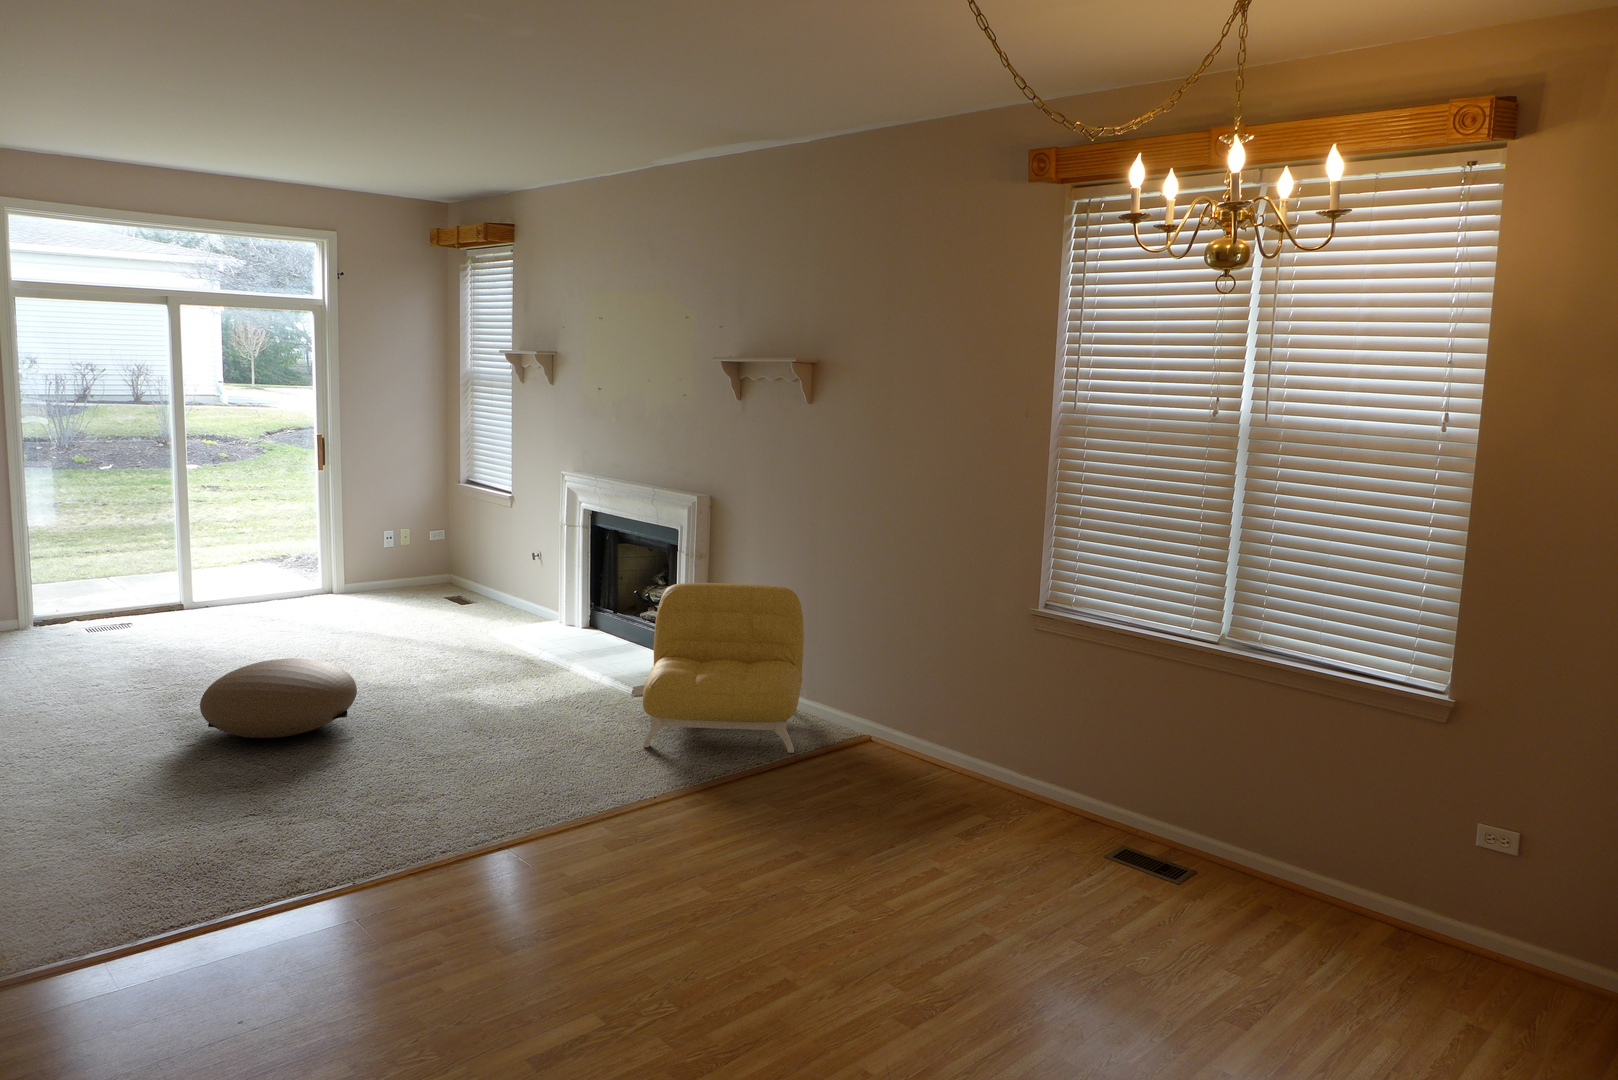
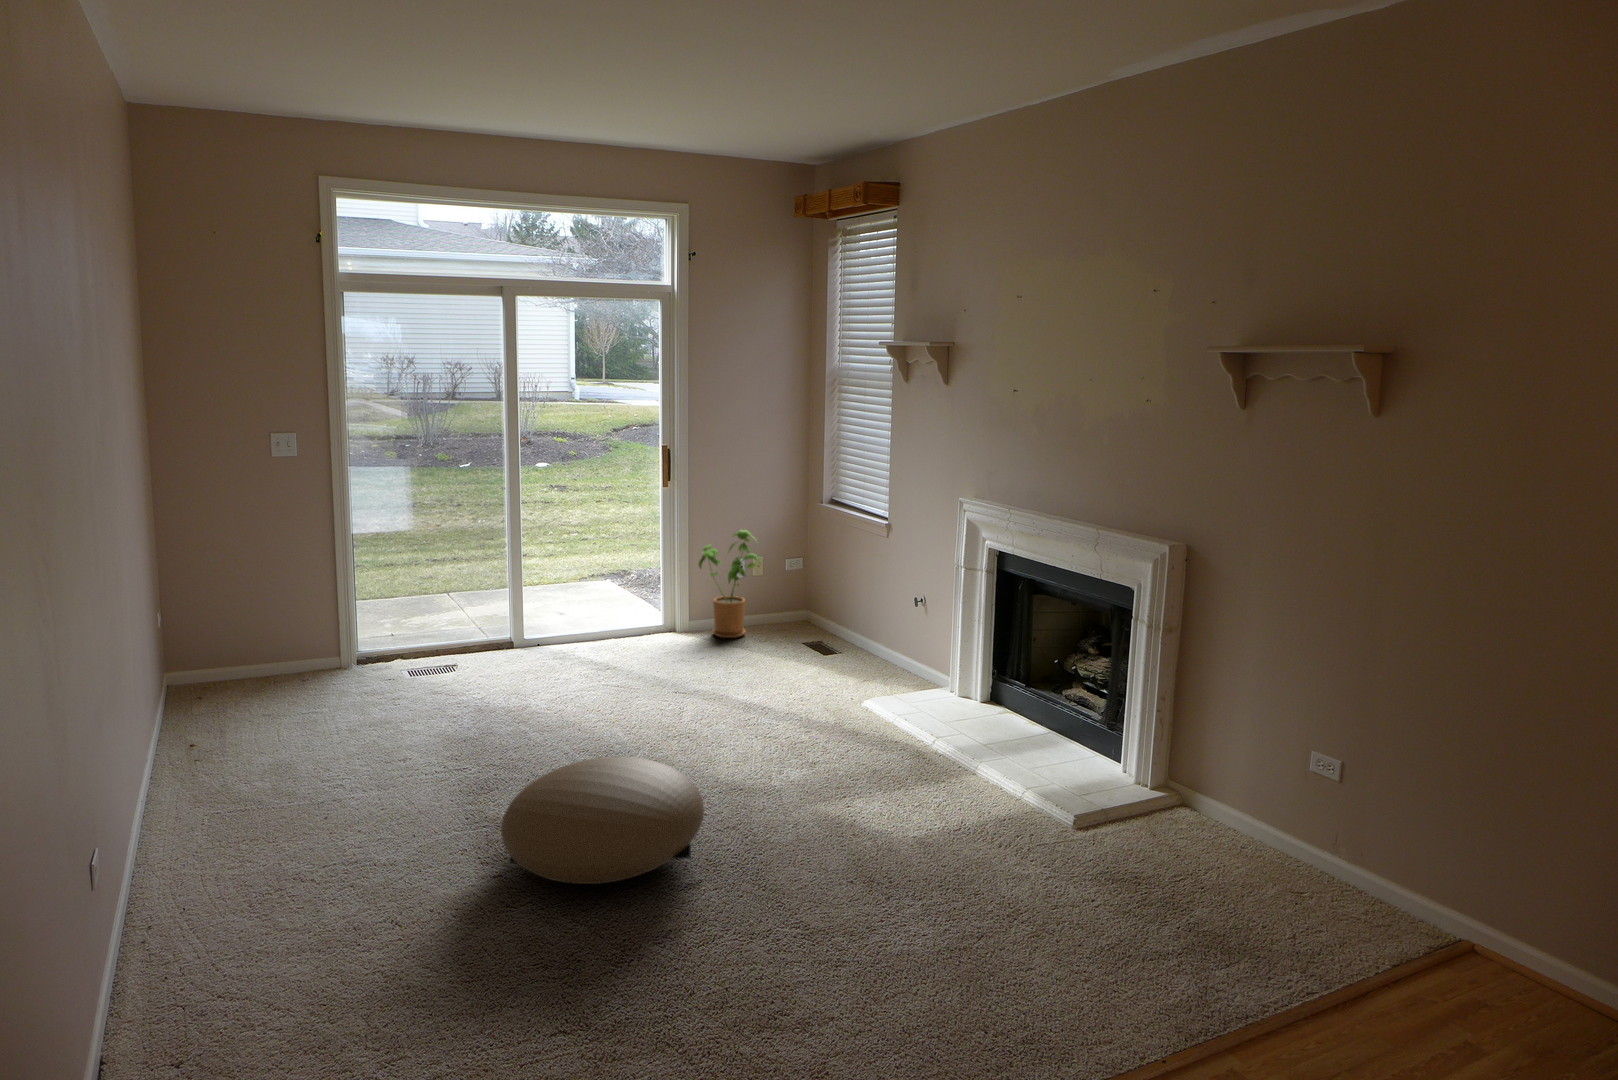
house plant: none [351,507,407,599] -> present [699,530,760,638]
armchair: present [643,583,804,753] -> none [1125,684,1395,996]

